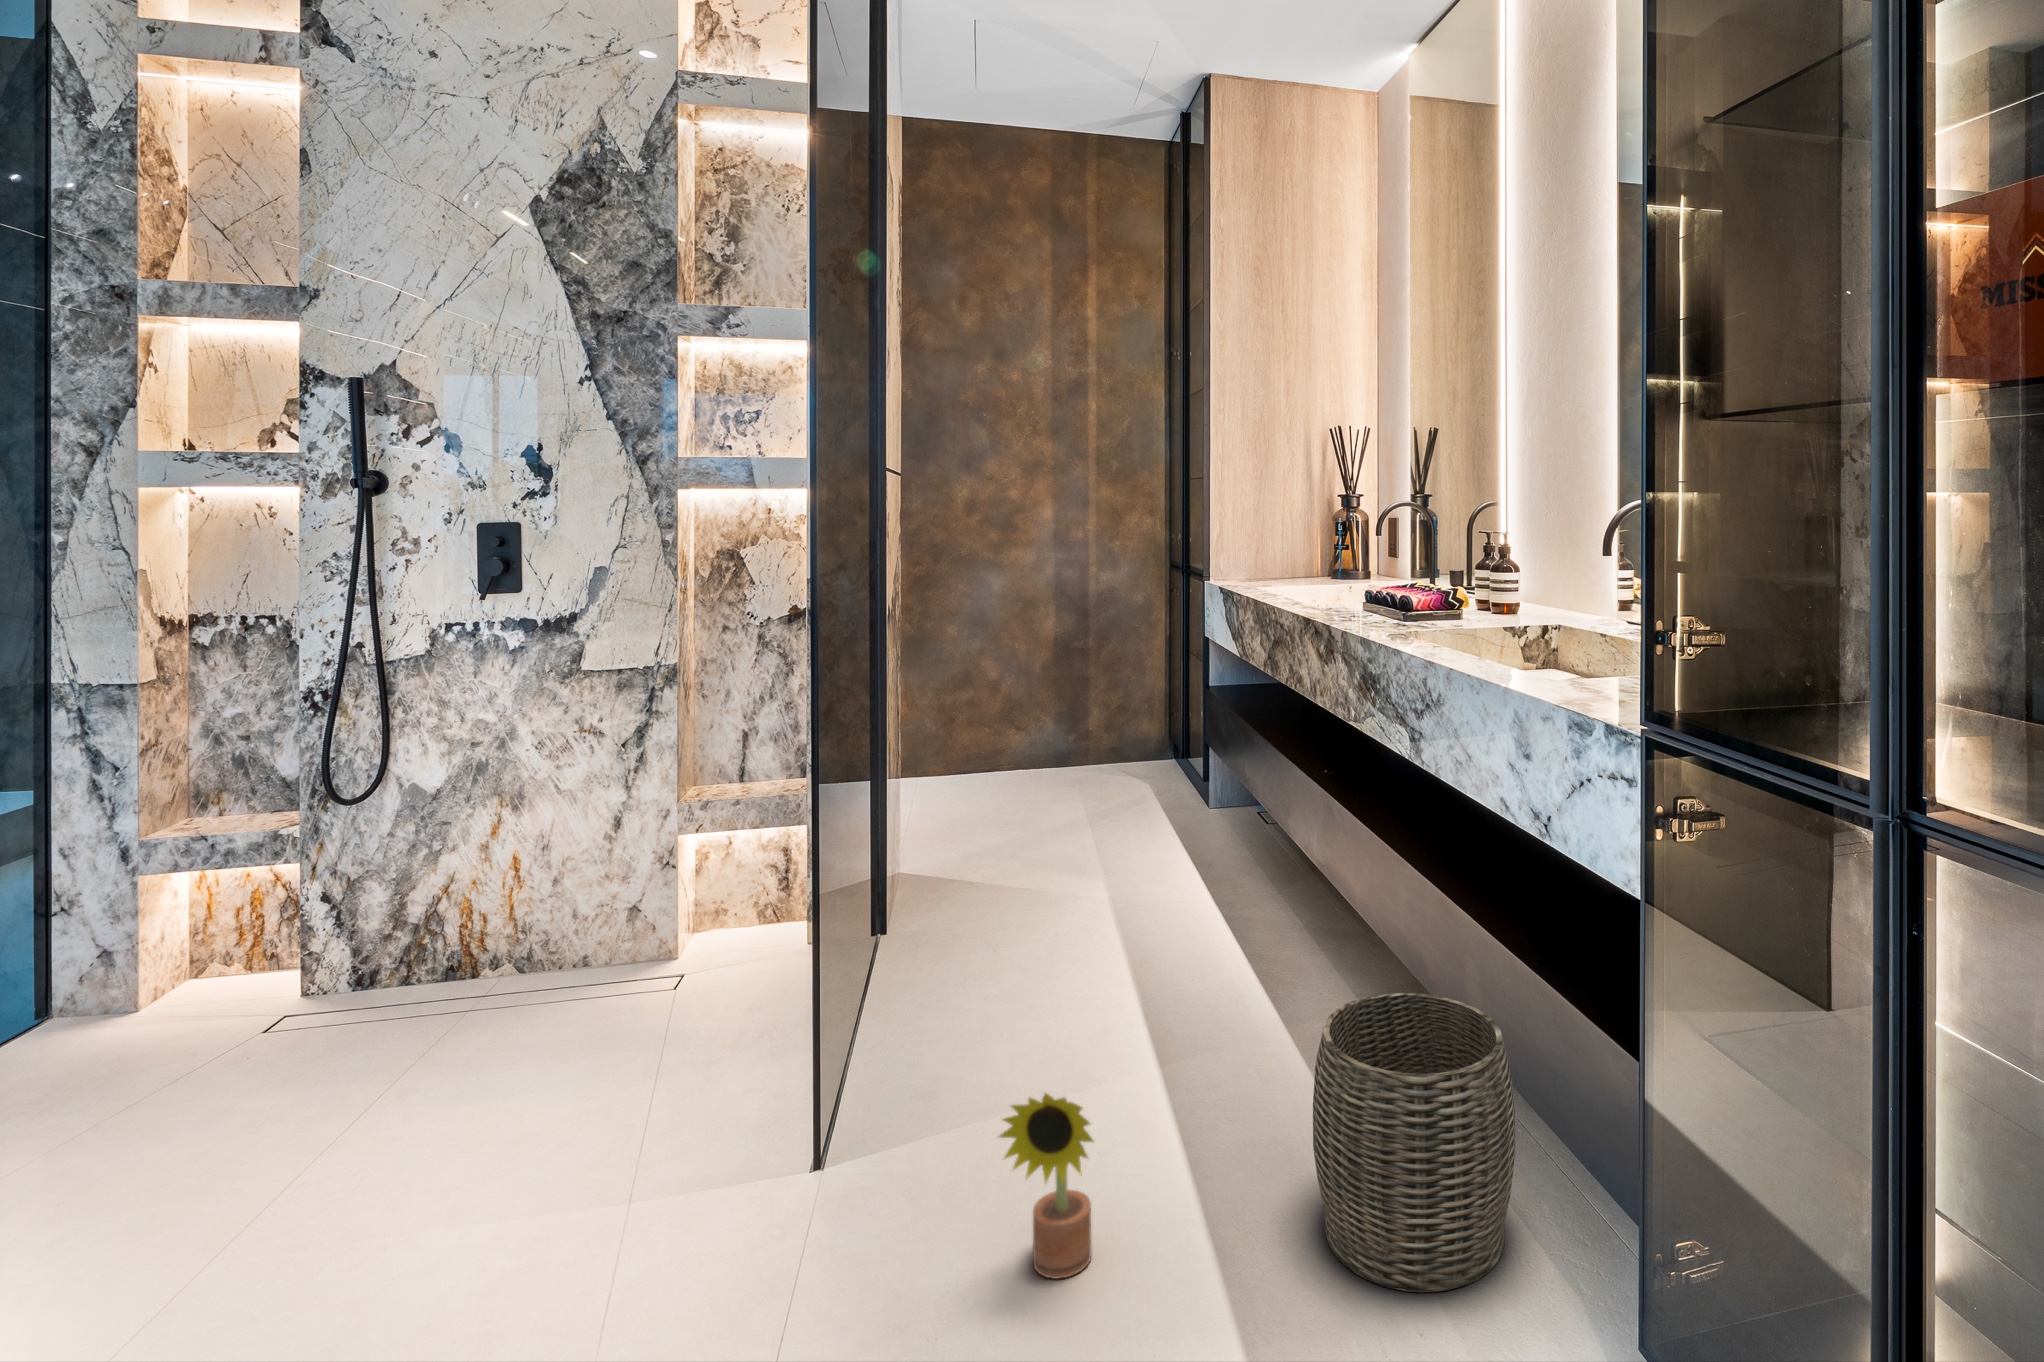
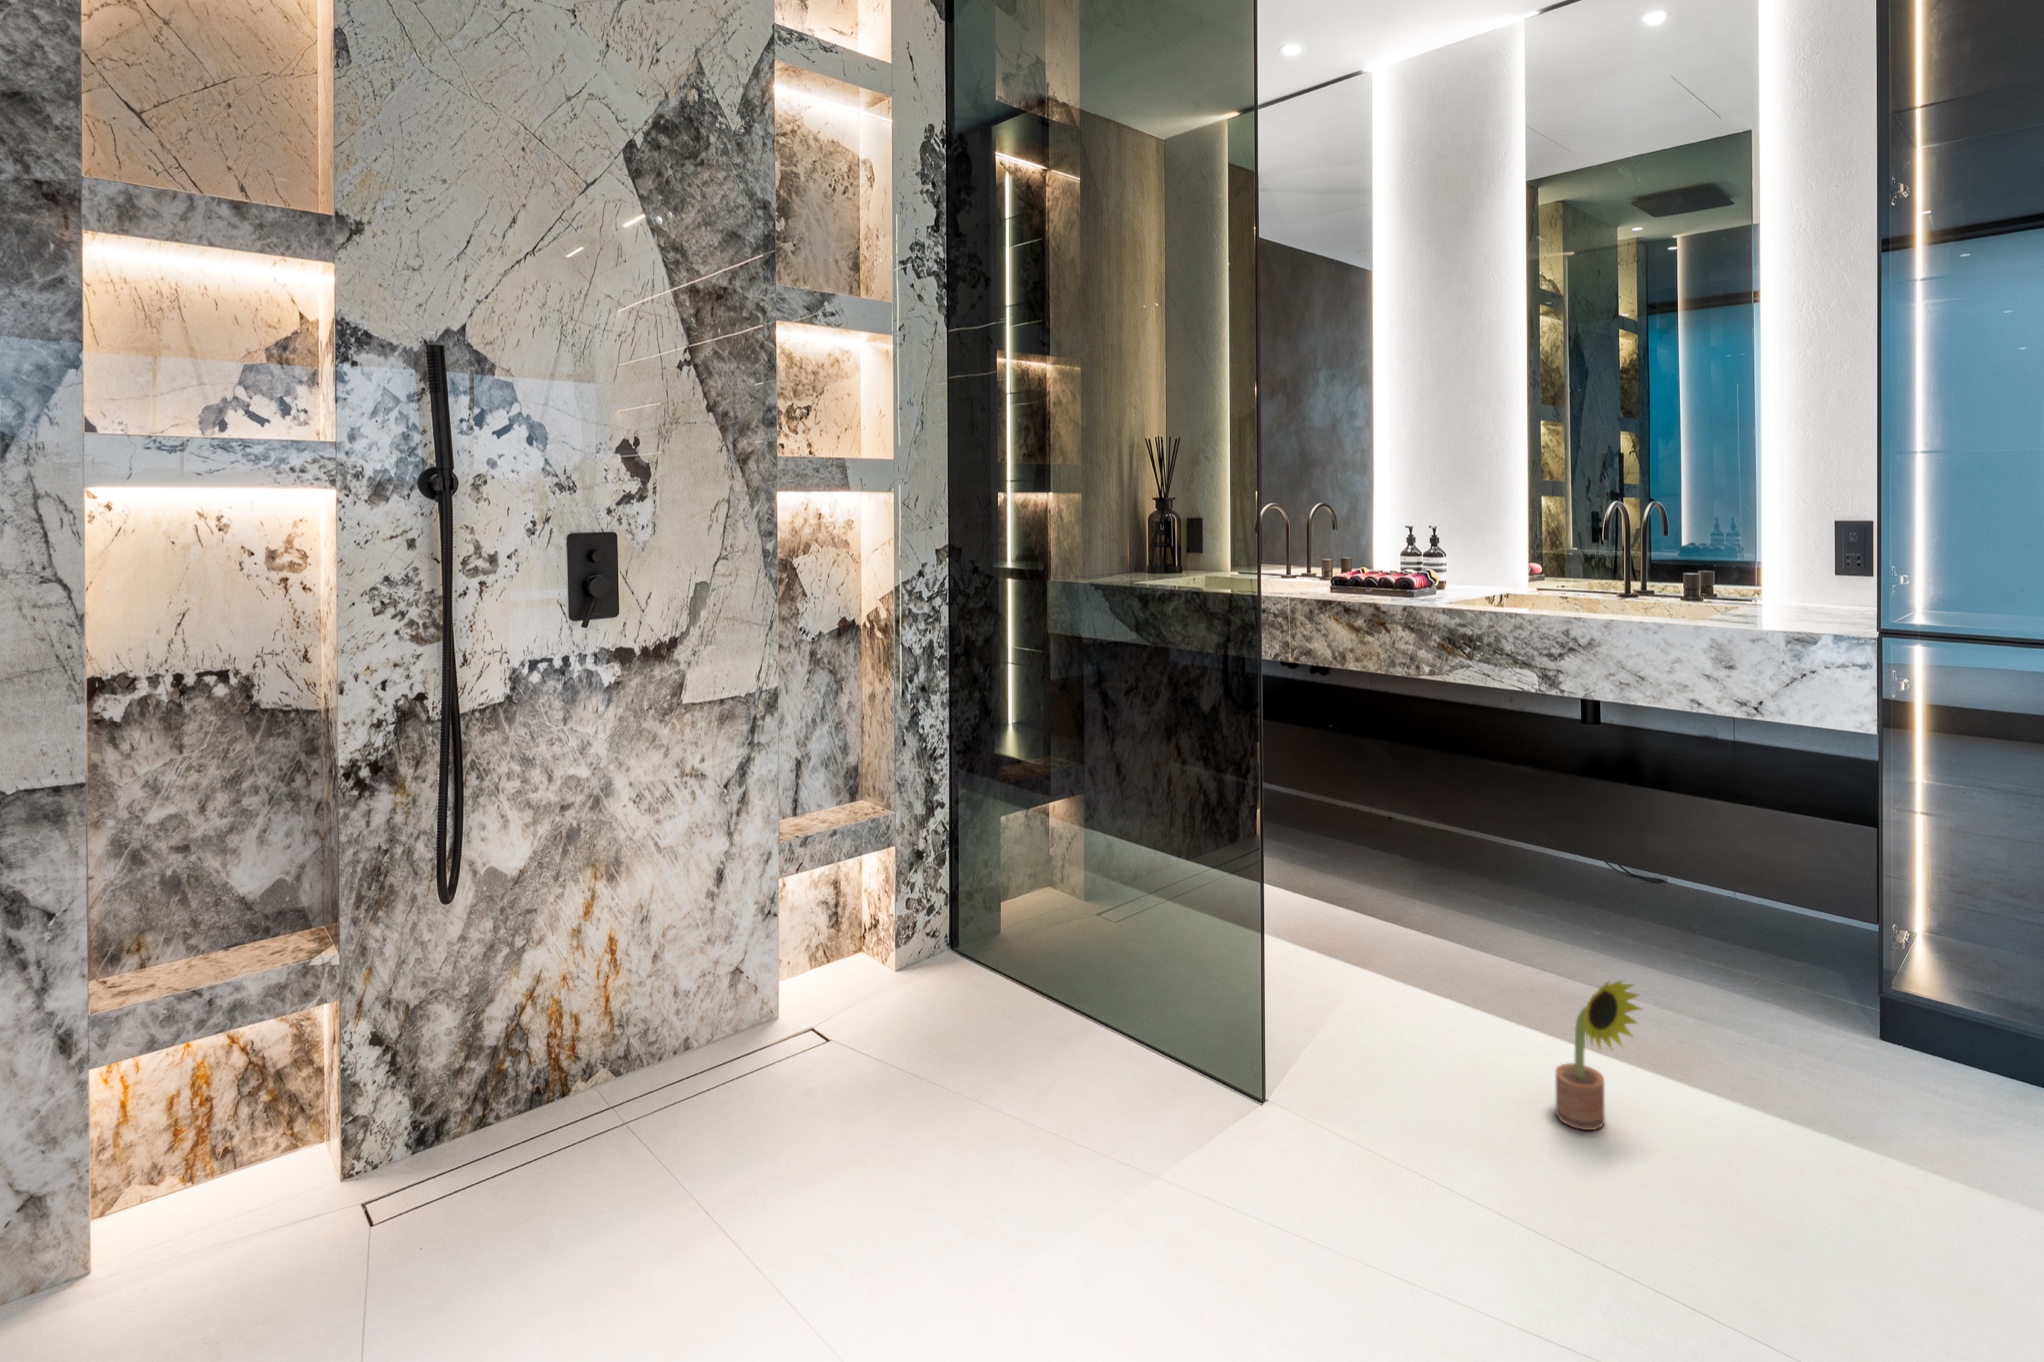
woven basket: present [1313,993,1515,1292] -> none [1645,869,1806,1065]

